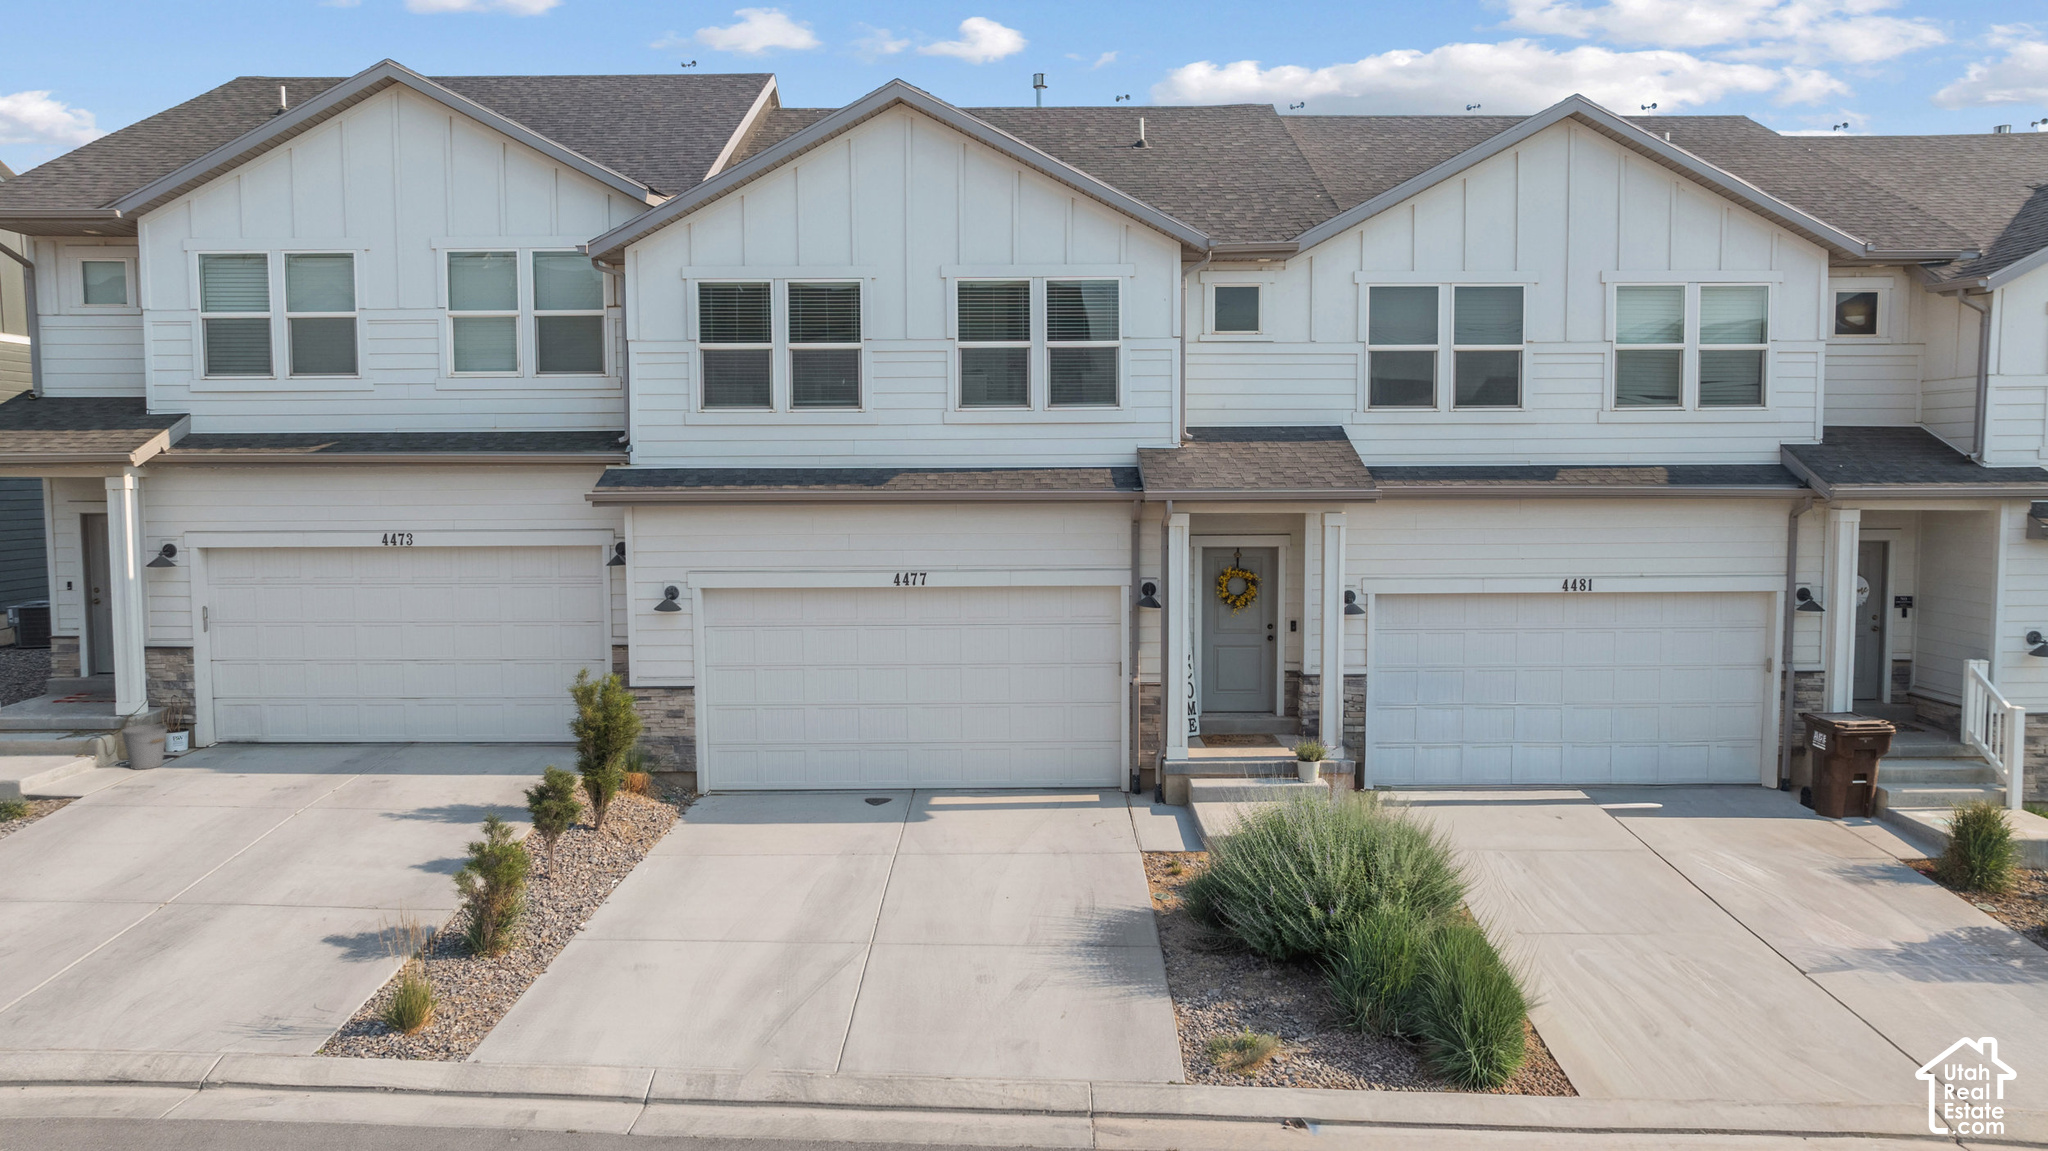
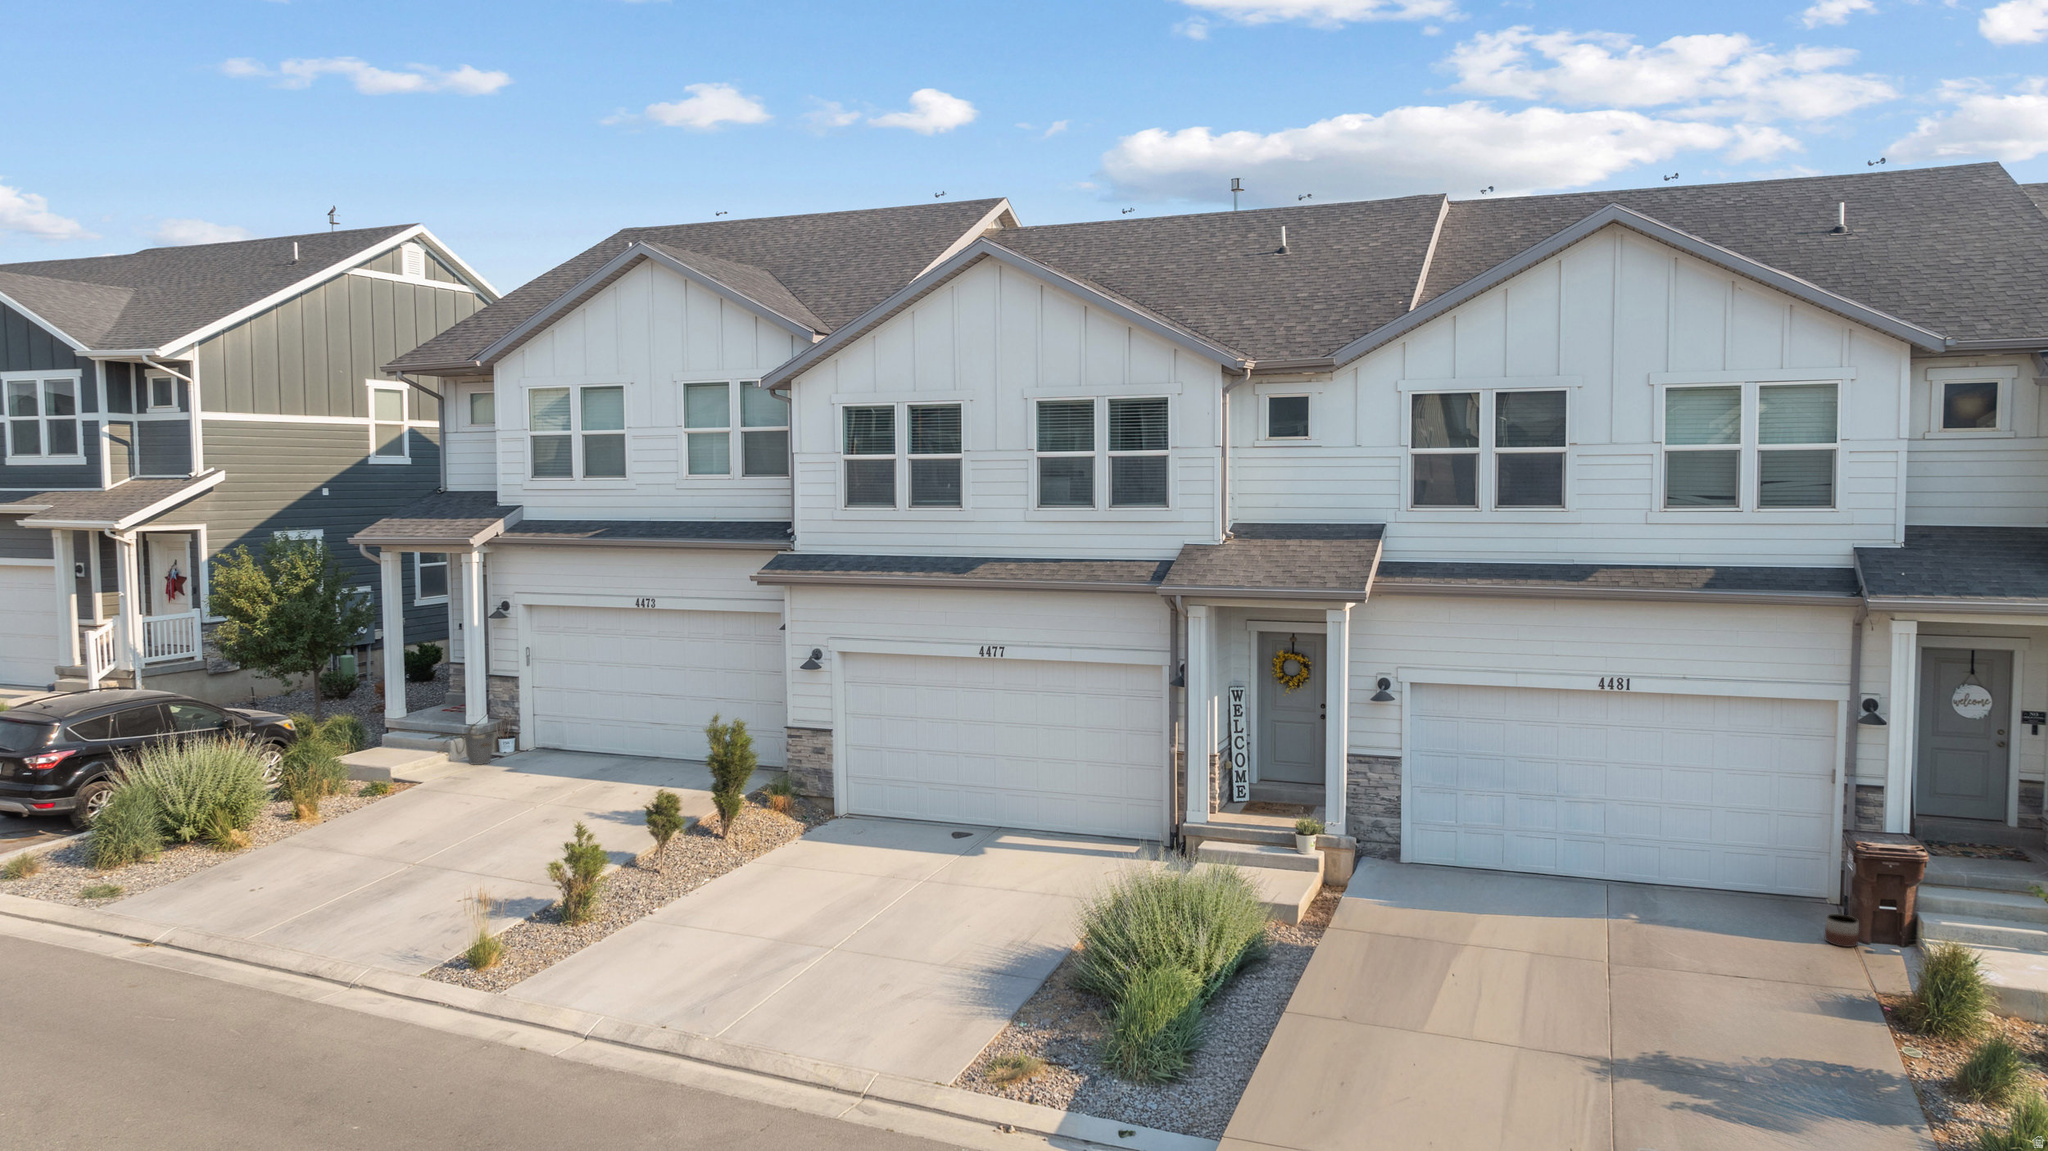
planter: none [1803,792,1836,822] -> present [1825,914,1859,947]

